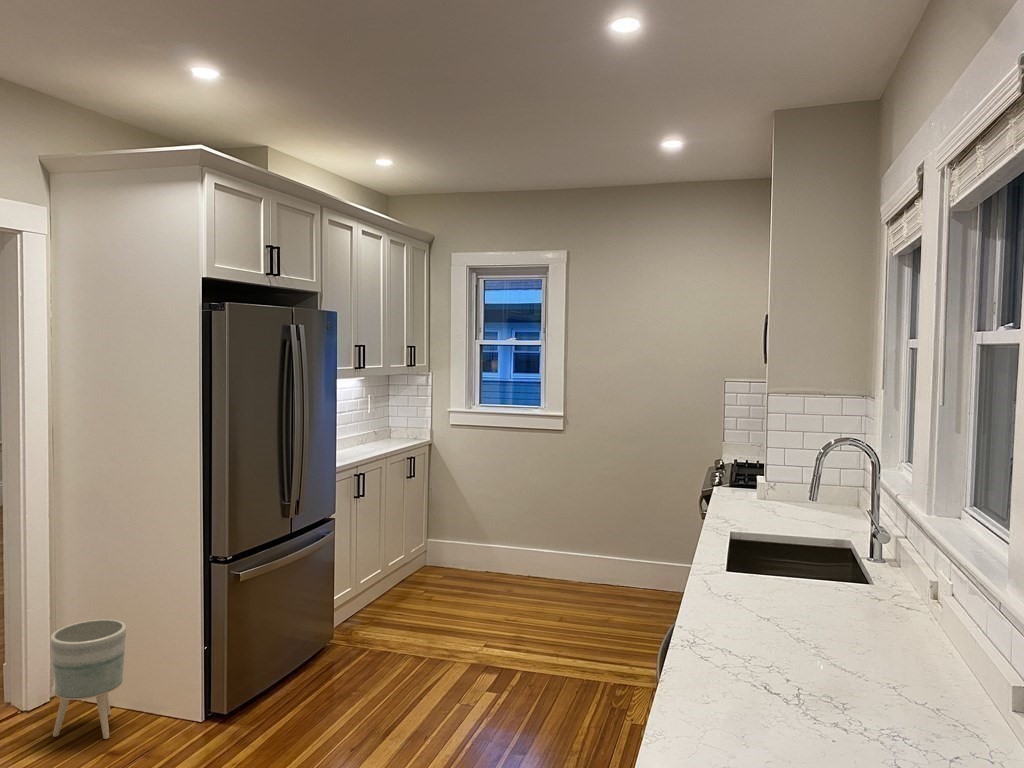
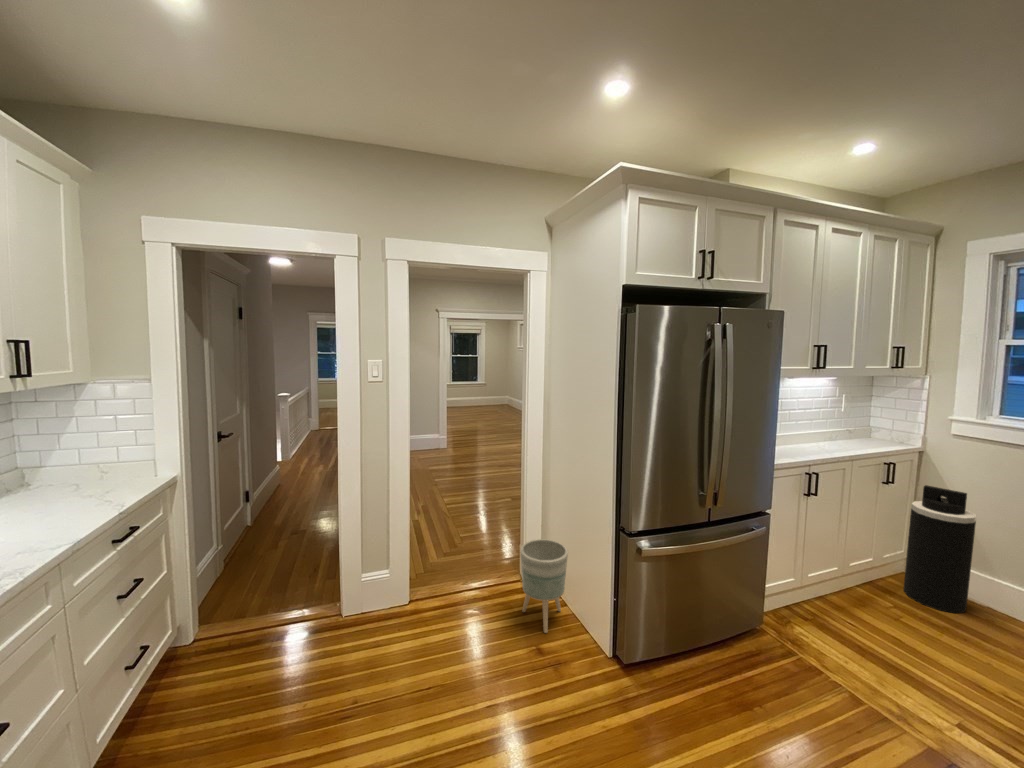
trash can: none [429,474,470,583] -> present [904,485,976,613]

